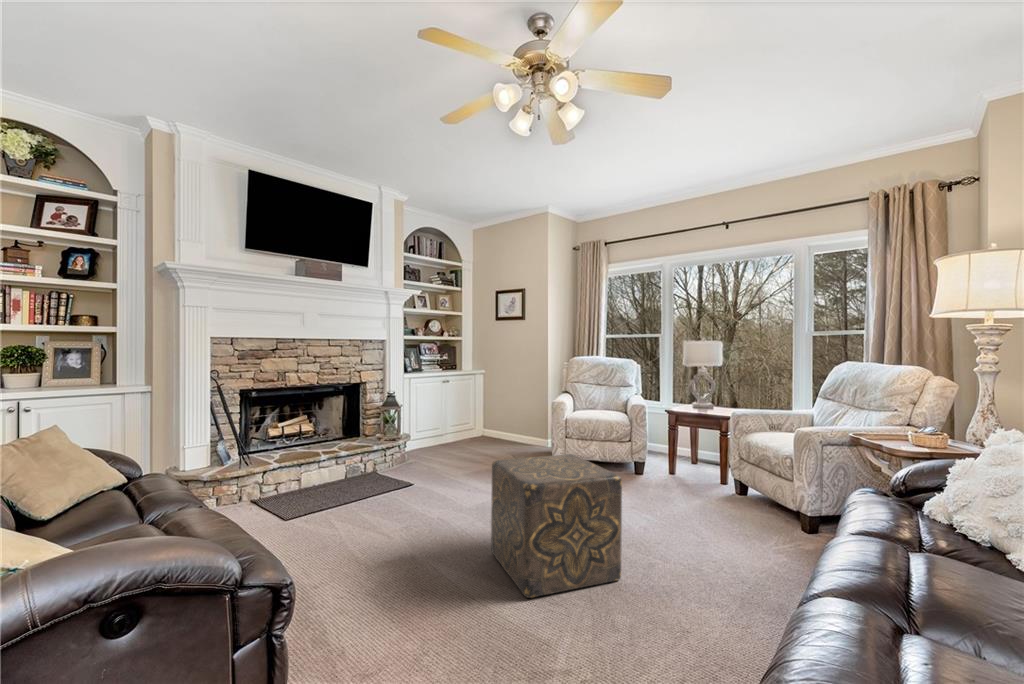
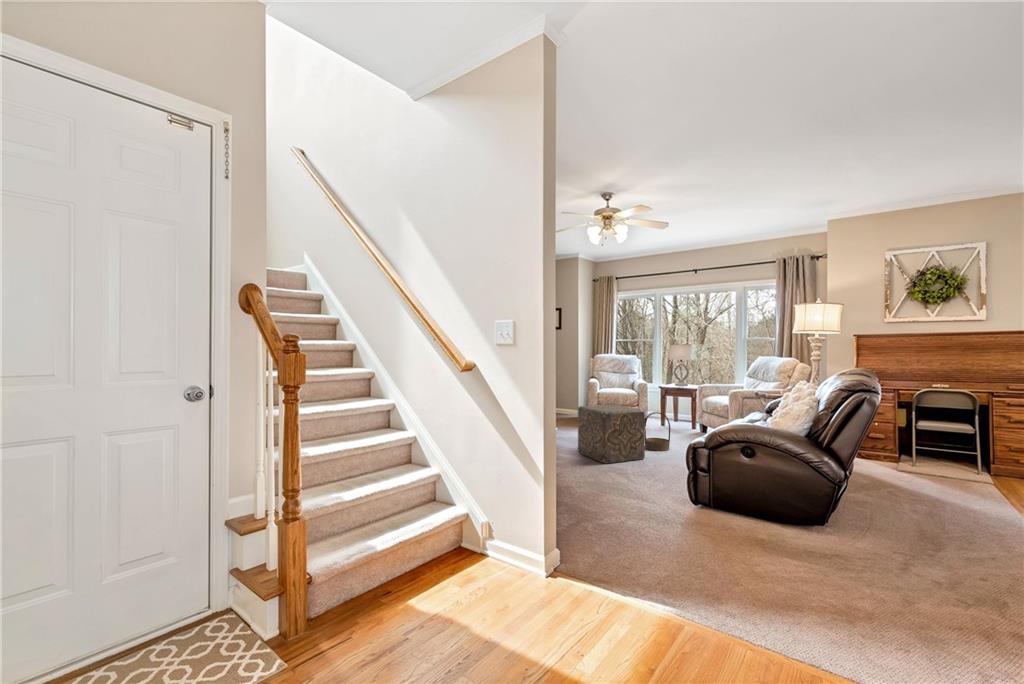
basket: none [629,470,679,550] -> present [645,412,670,451]

